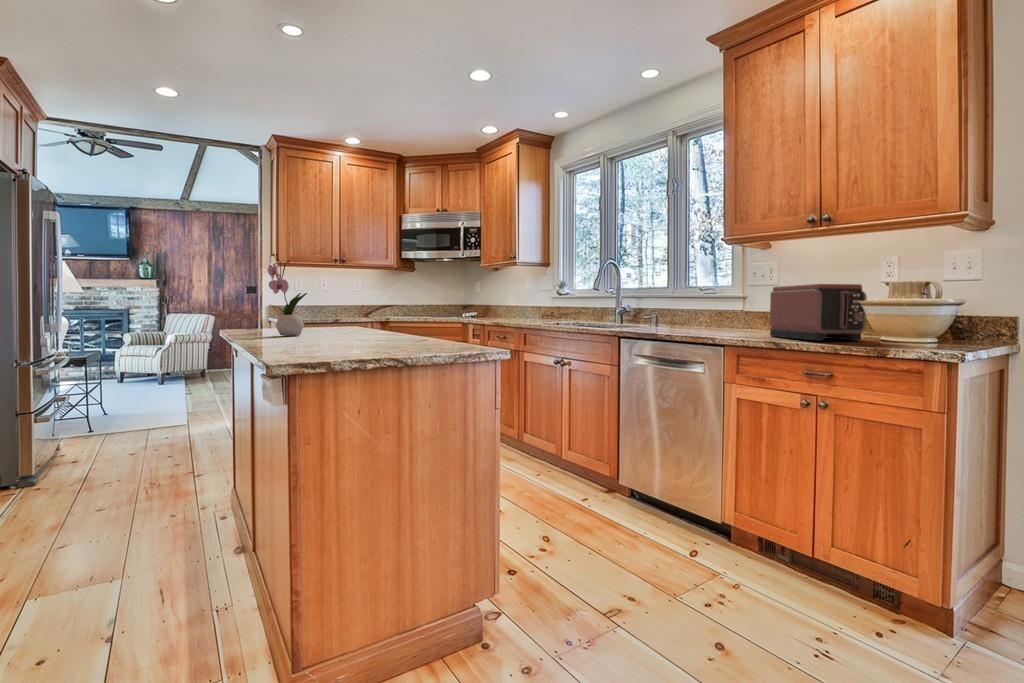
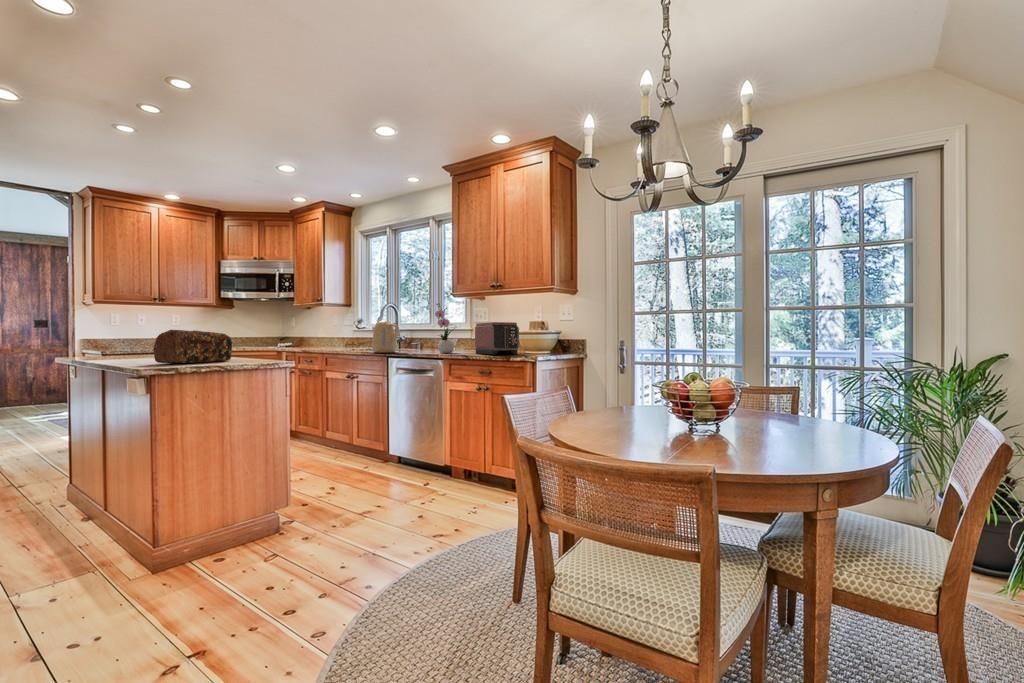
flower arrangement: present [268,253,307,336] -> present [435,303,455,353]
kettle: none [593,283,635,331] -> present [372,320,399,353]
bread loaf: none [303,297,413,352] -> present [153,330,232,364]

